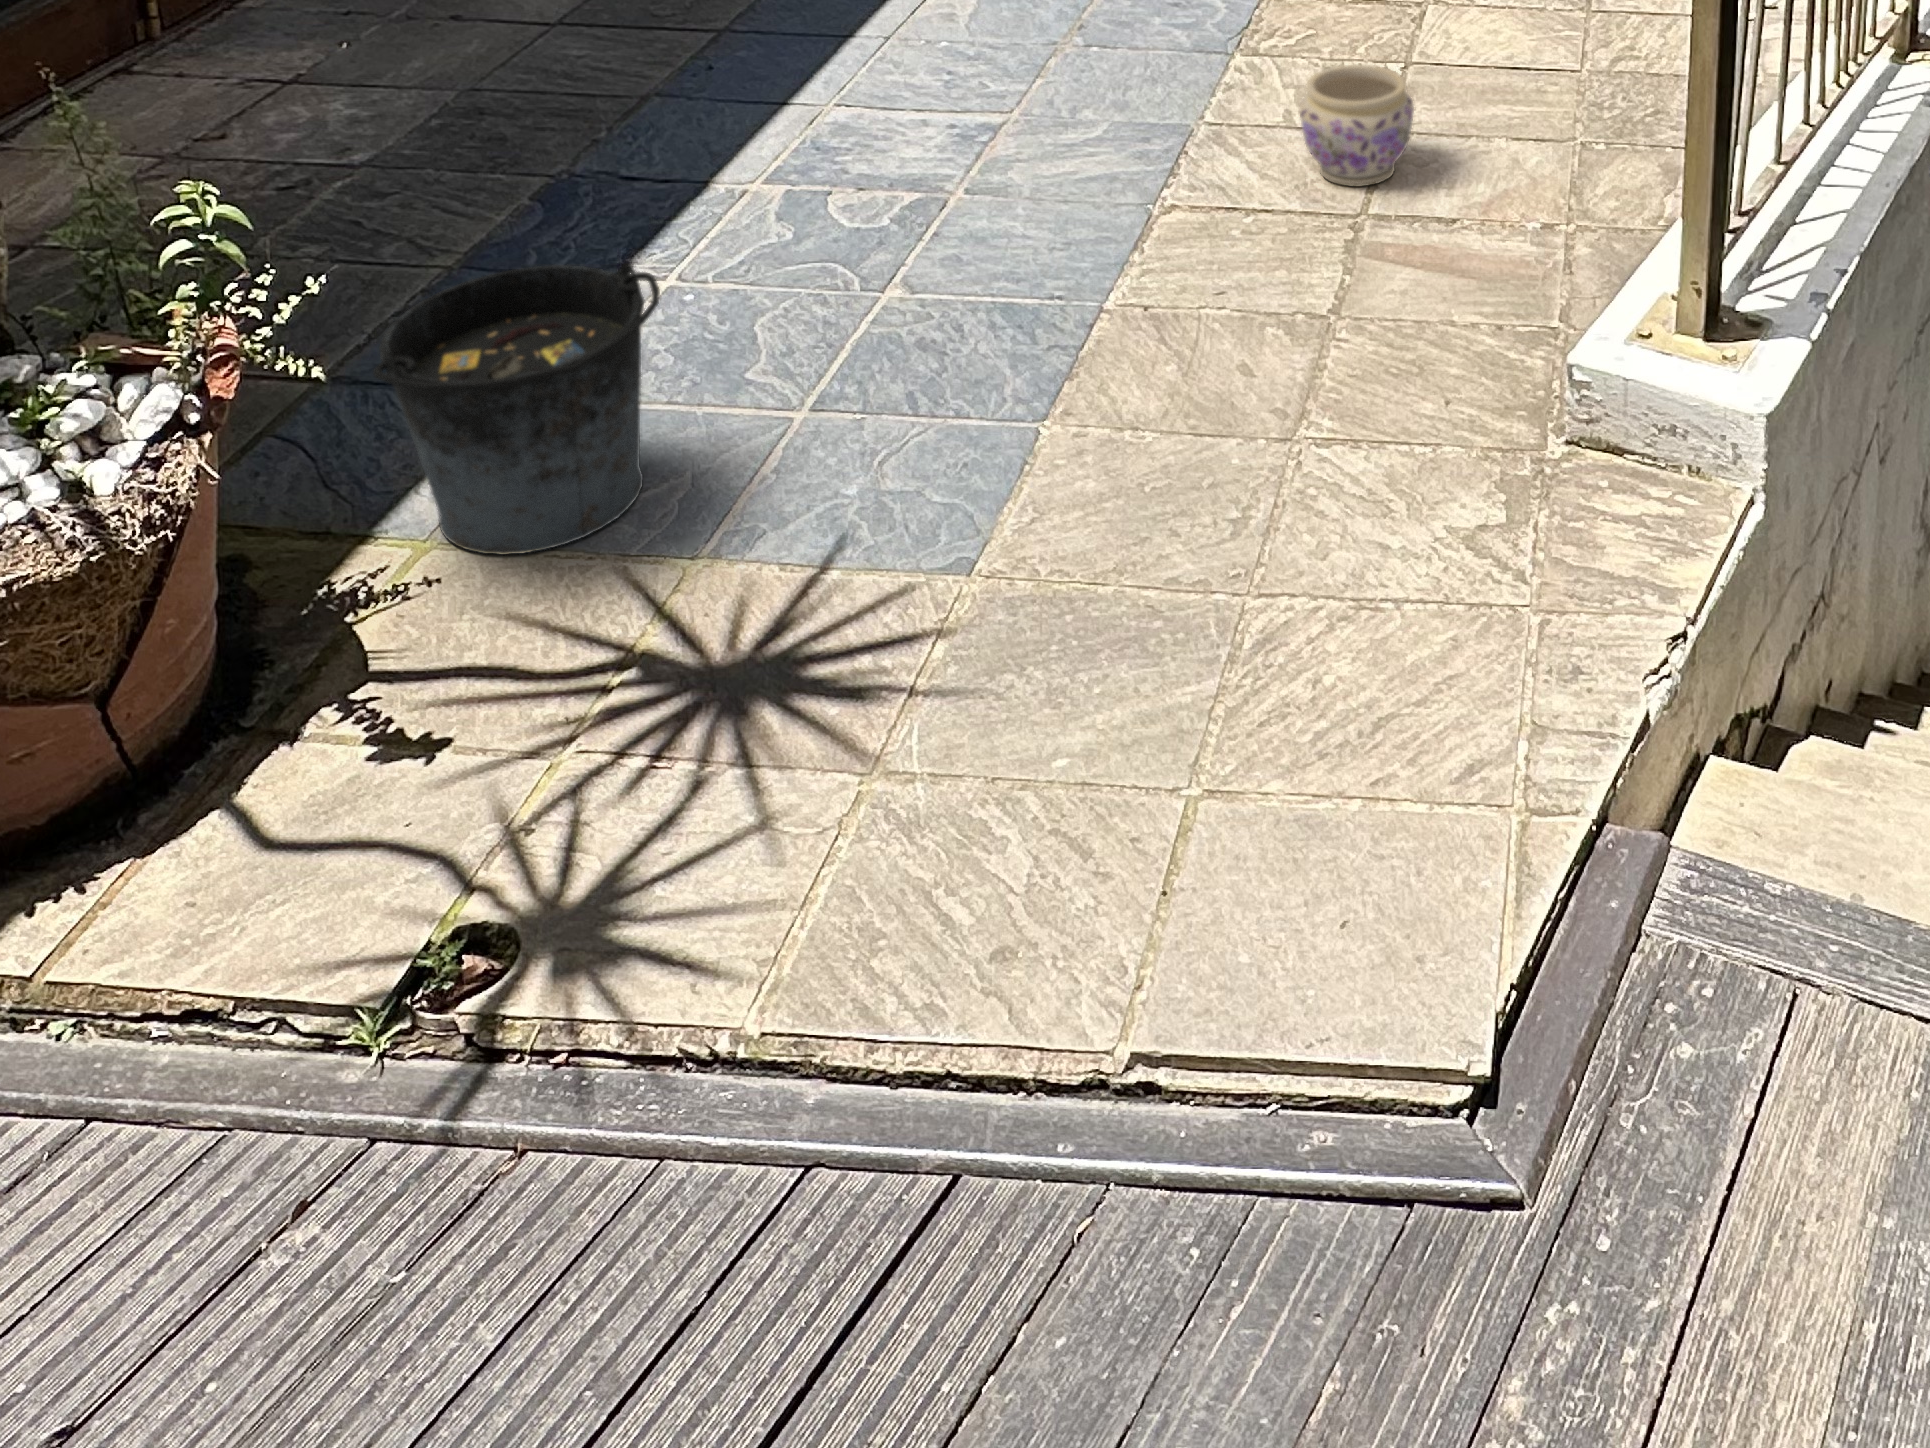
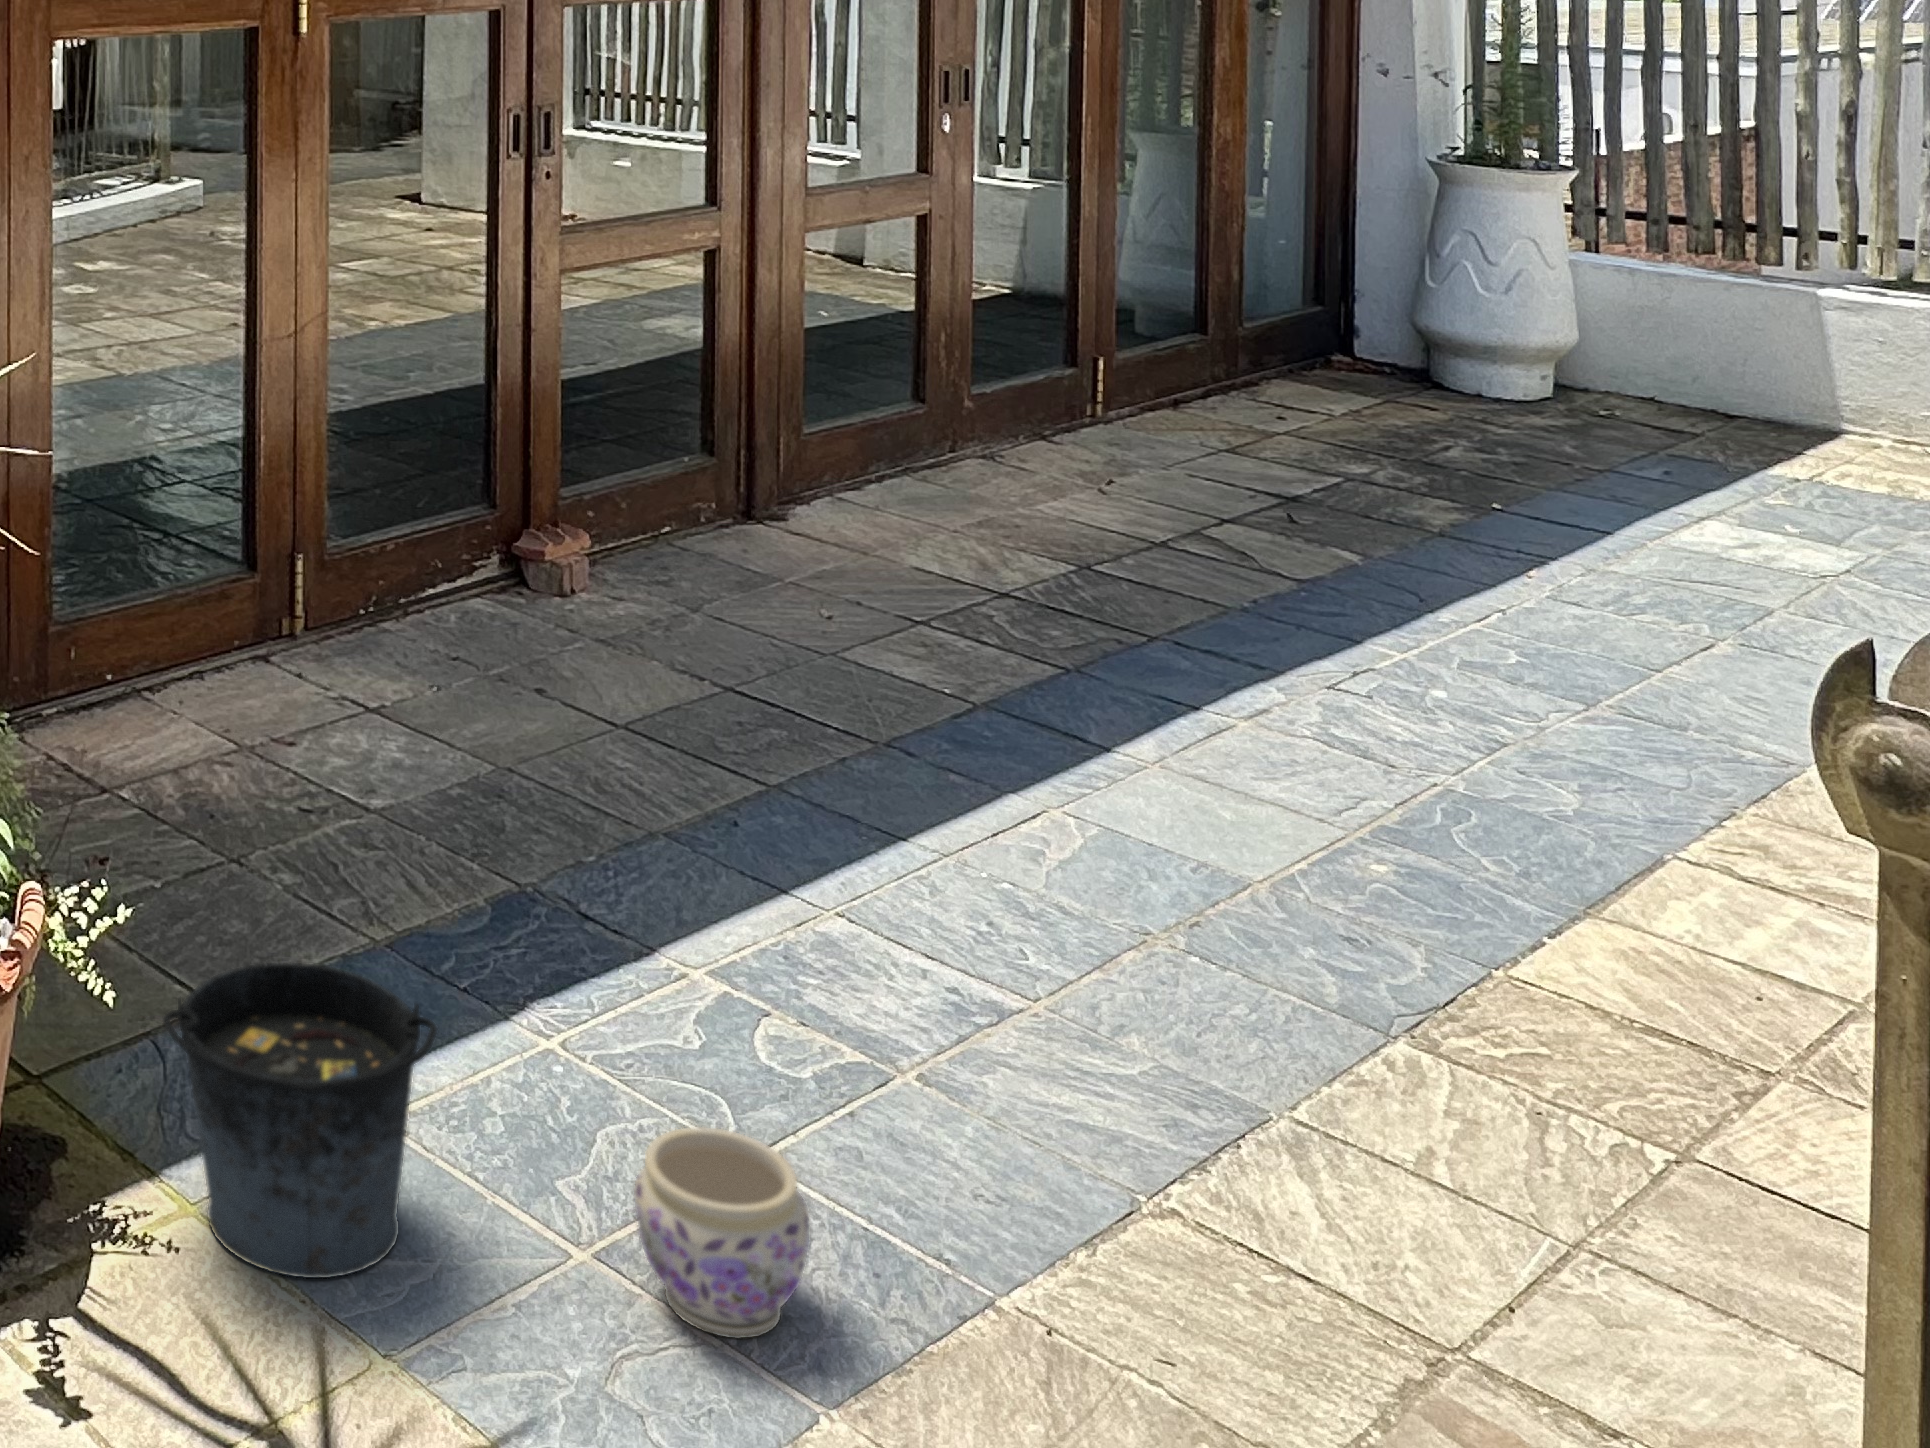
planter: present [1300,65,1414,187] -> present [634,1127,809,1338]

